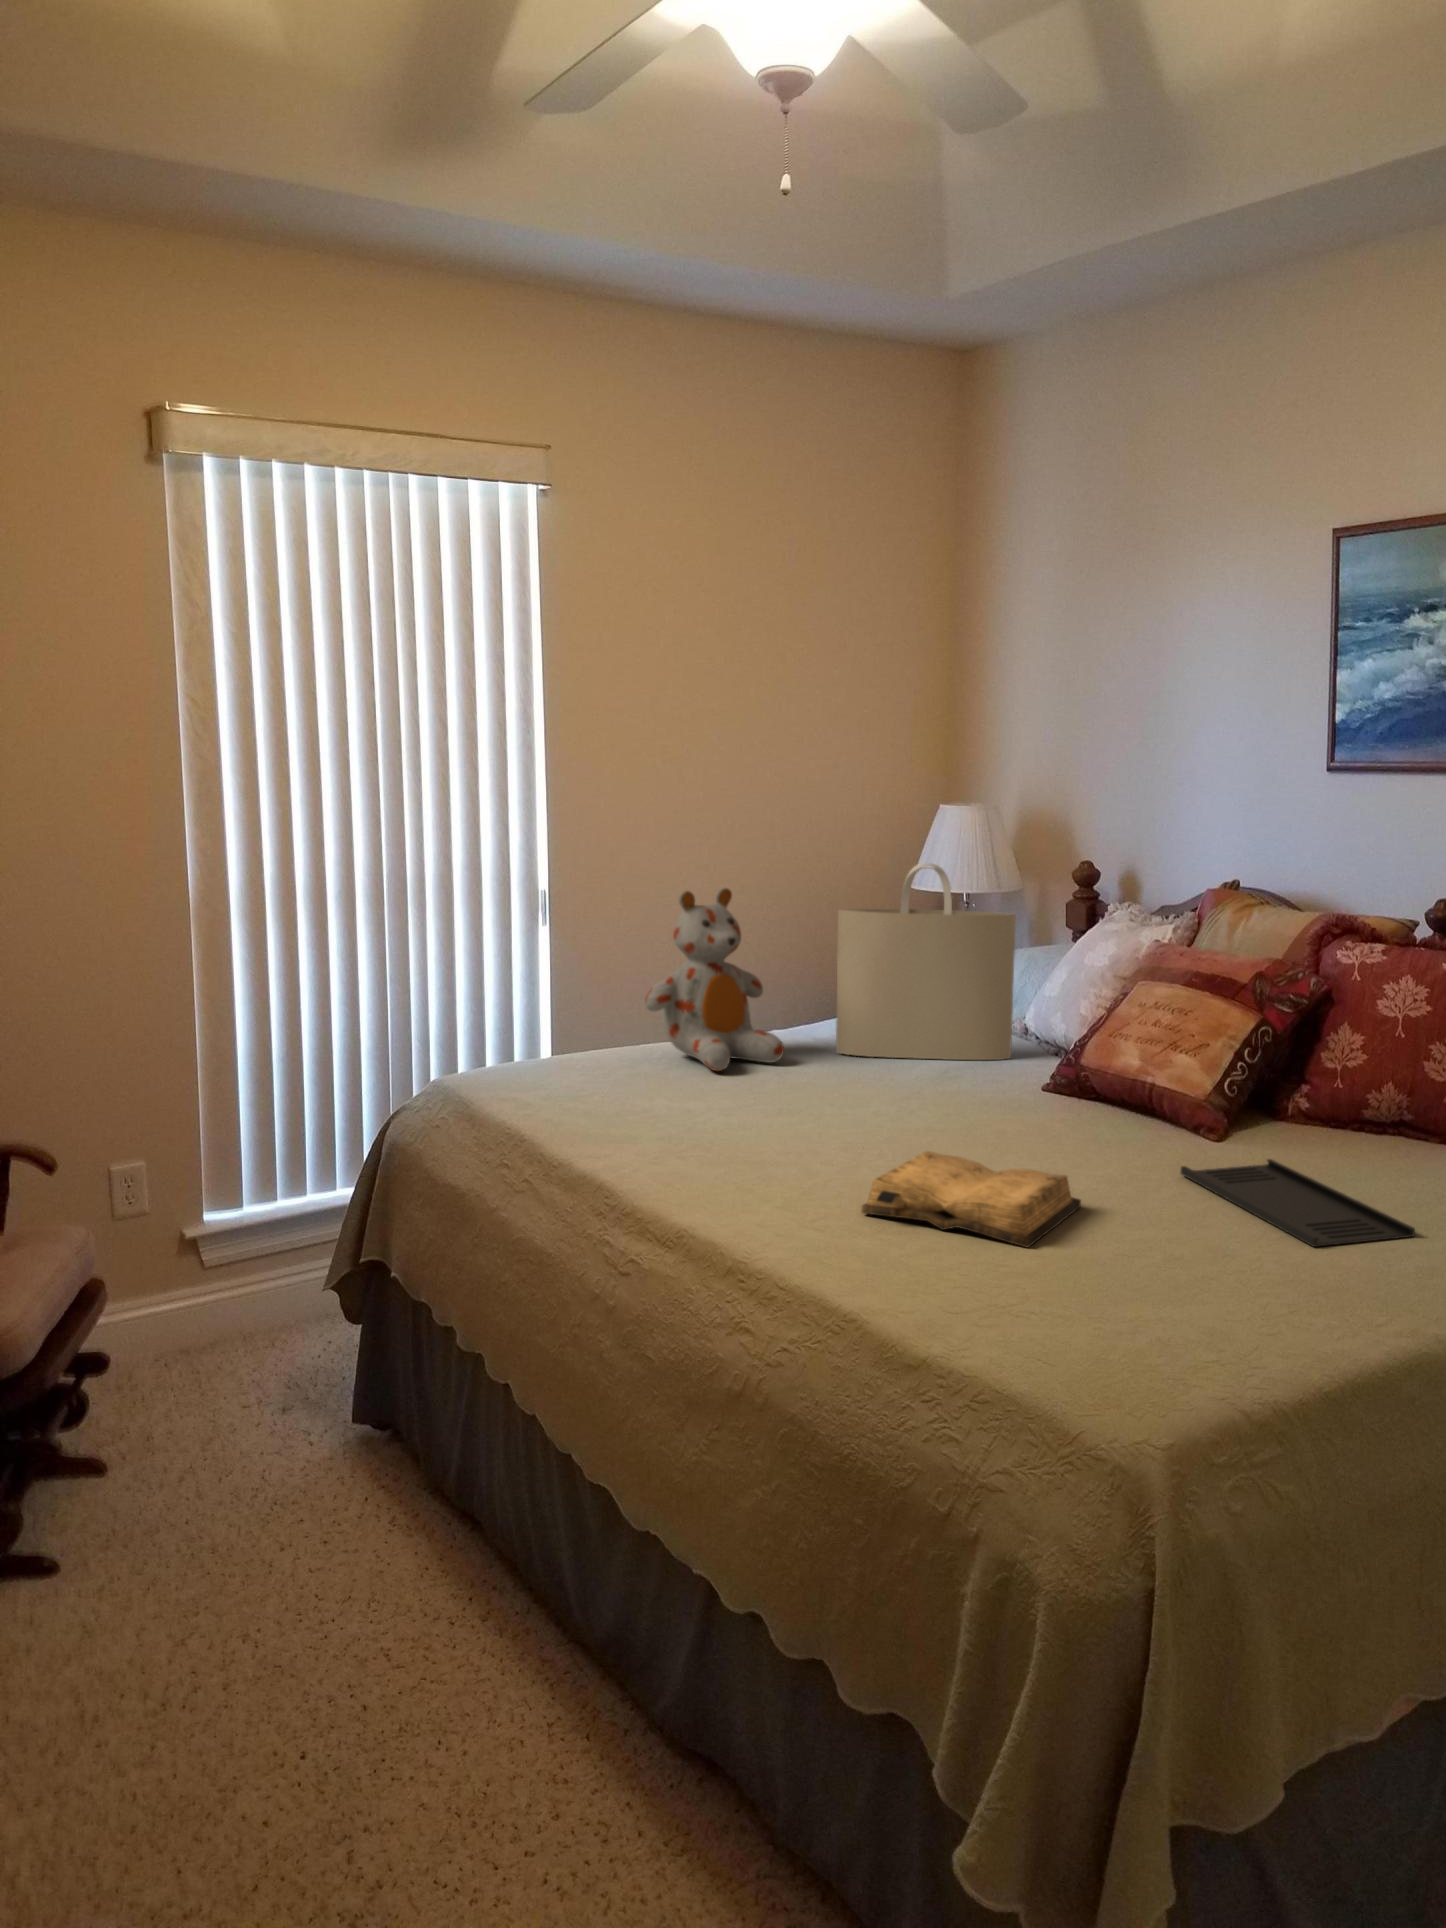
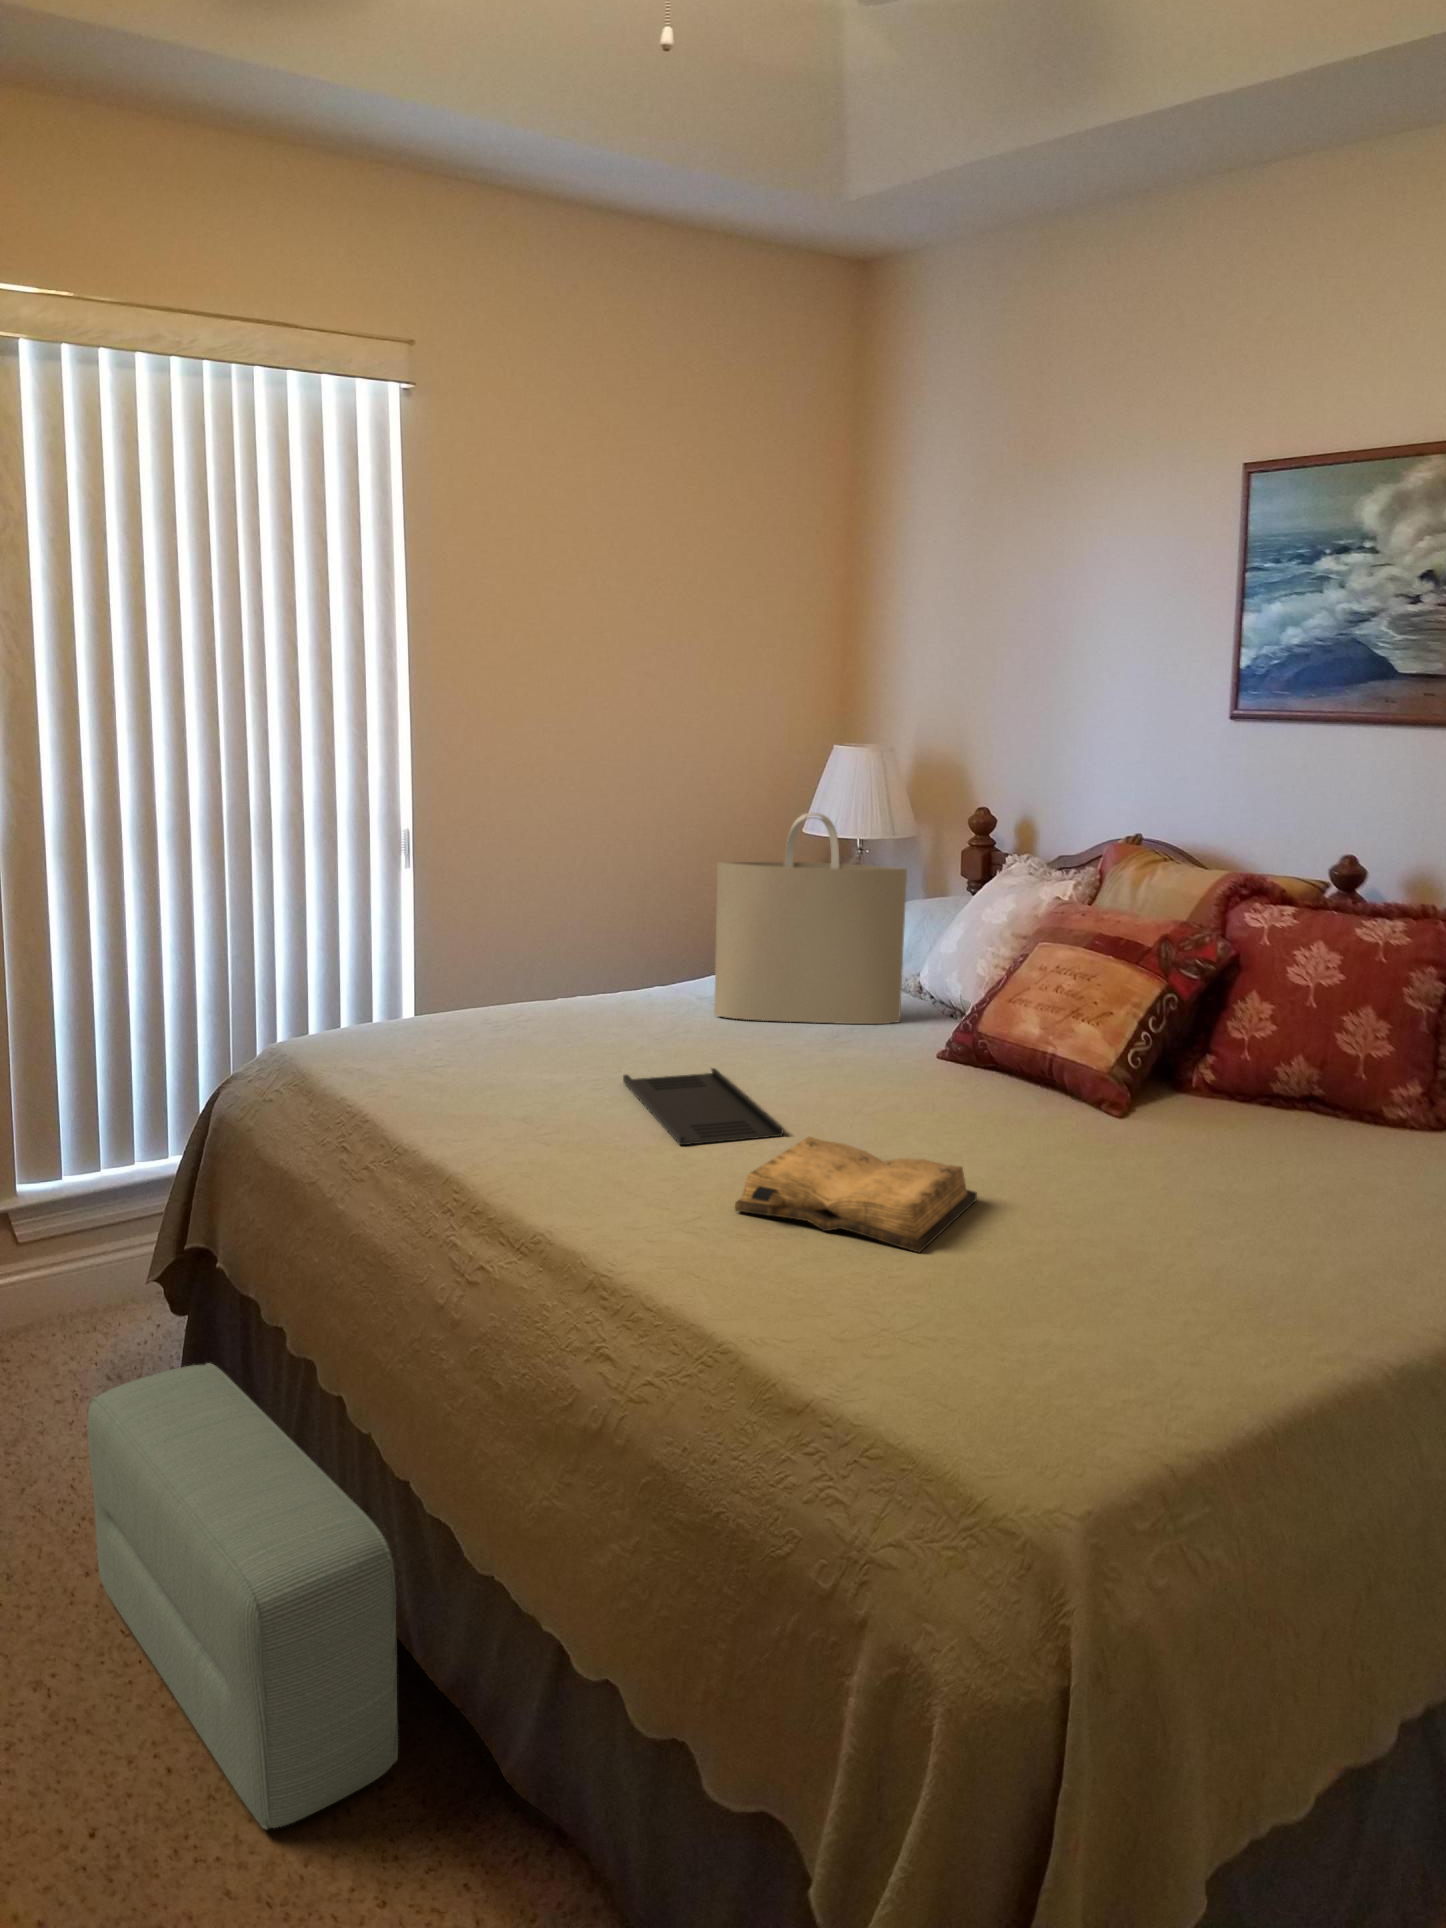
stuffed bear: present [645,887,784,1071] -> none [506,837,658,1037]
tray: present [1181,1159,1415,1247] -> present [623,1068,783,1145]
pouf: none [284,1359,563,1758] -> present [87,1363,398,1829]

